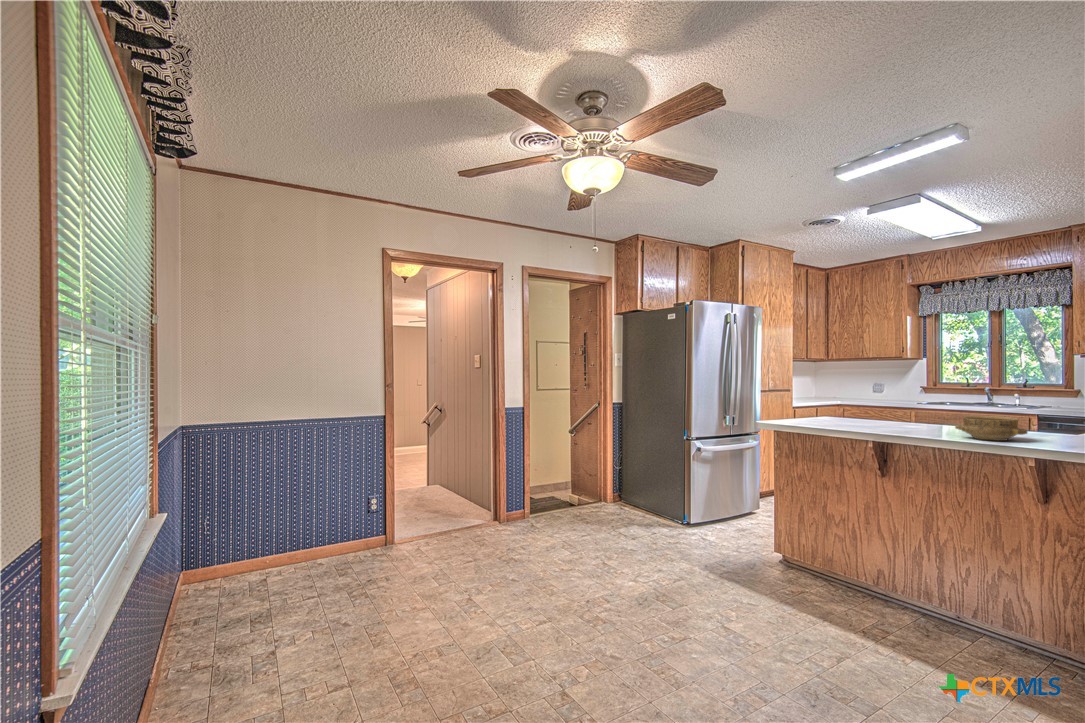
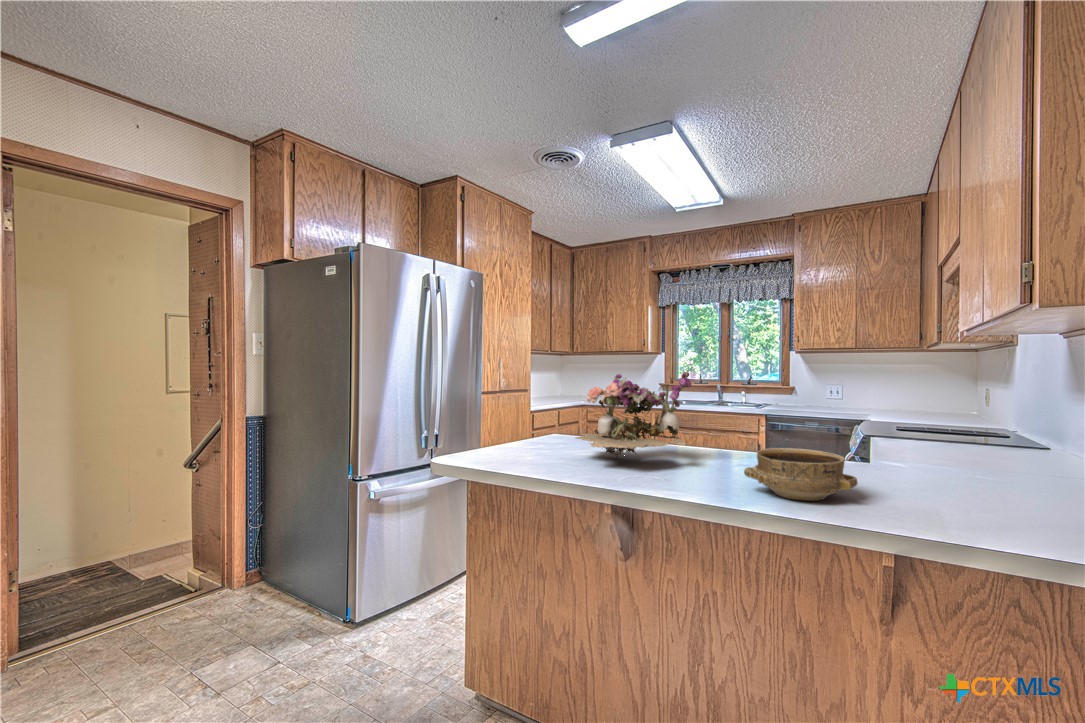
flower arrangement: none [846,373,927,425] -> present [575,370,691,458]

